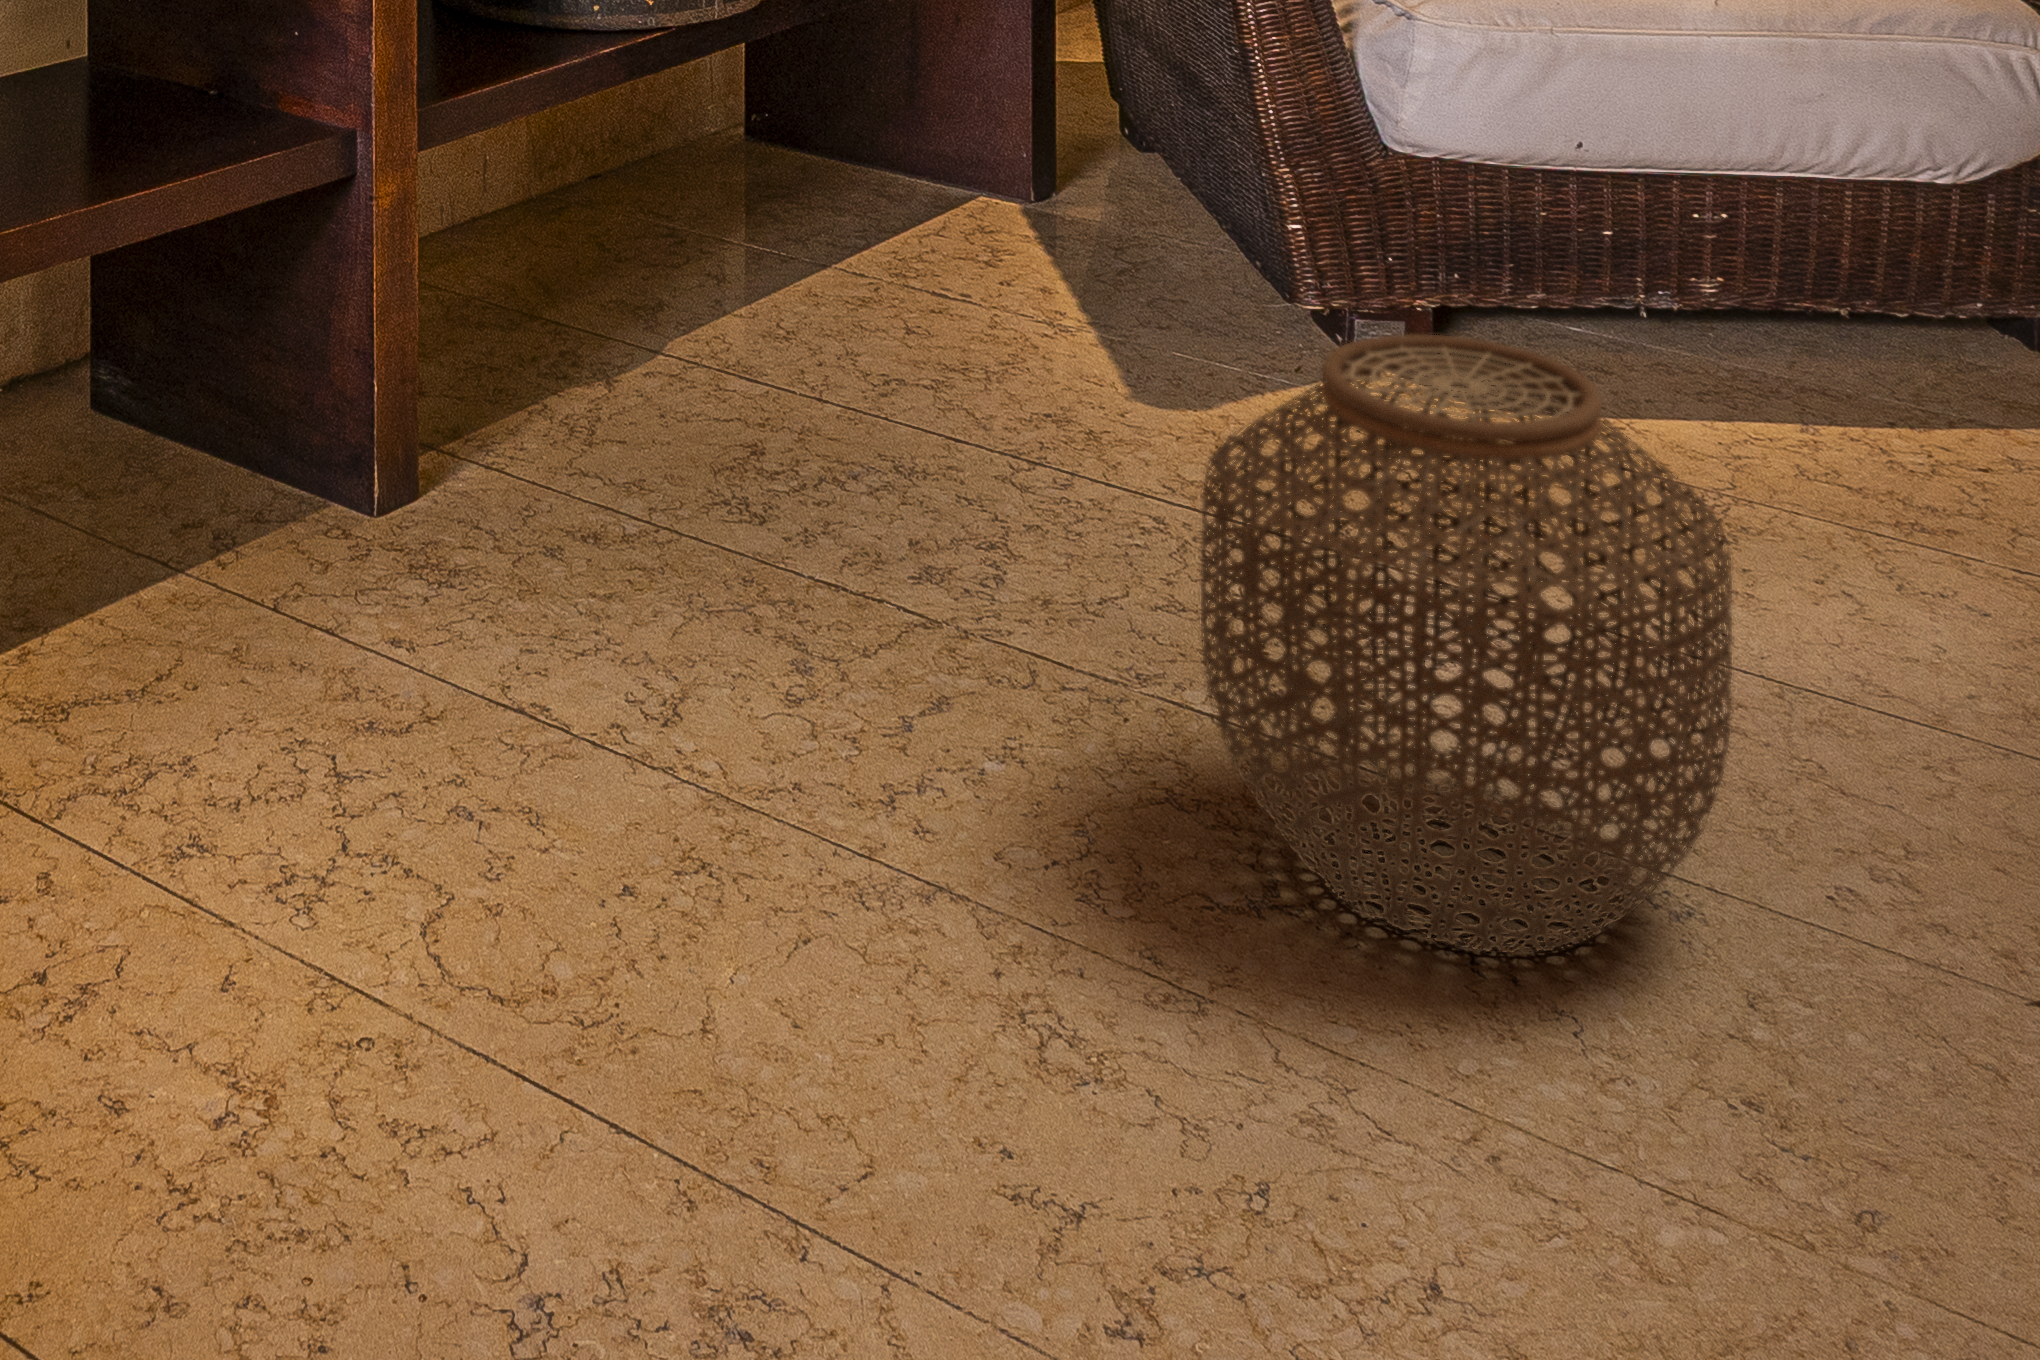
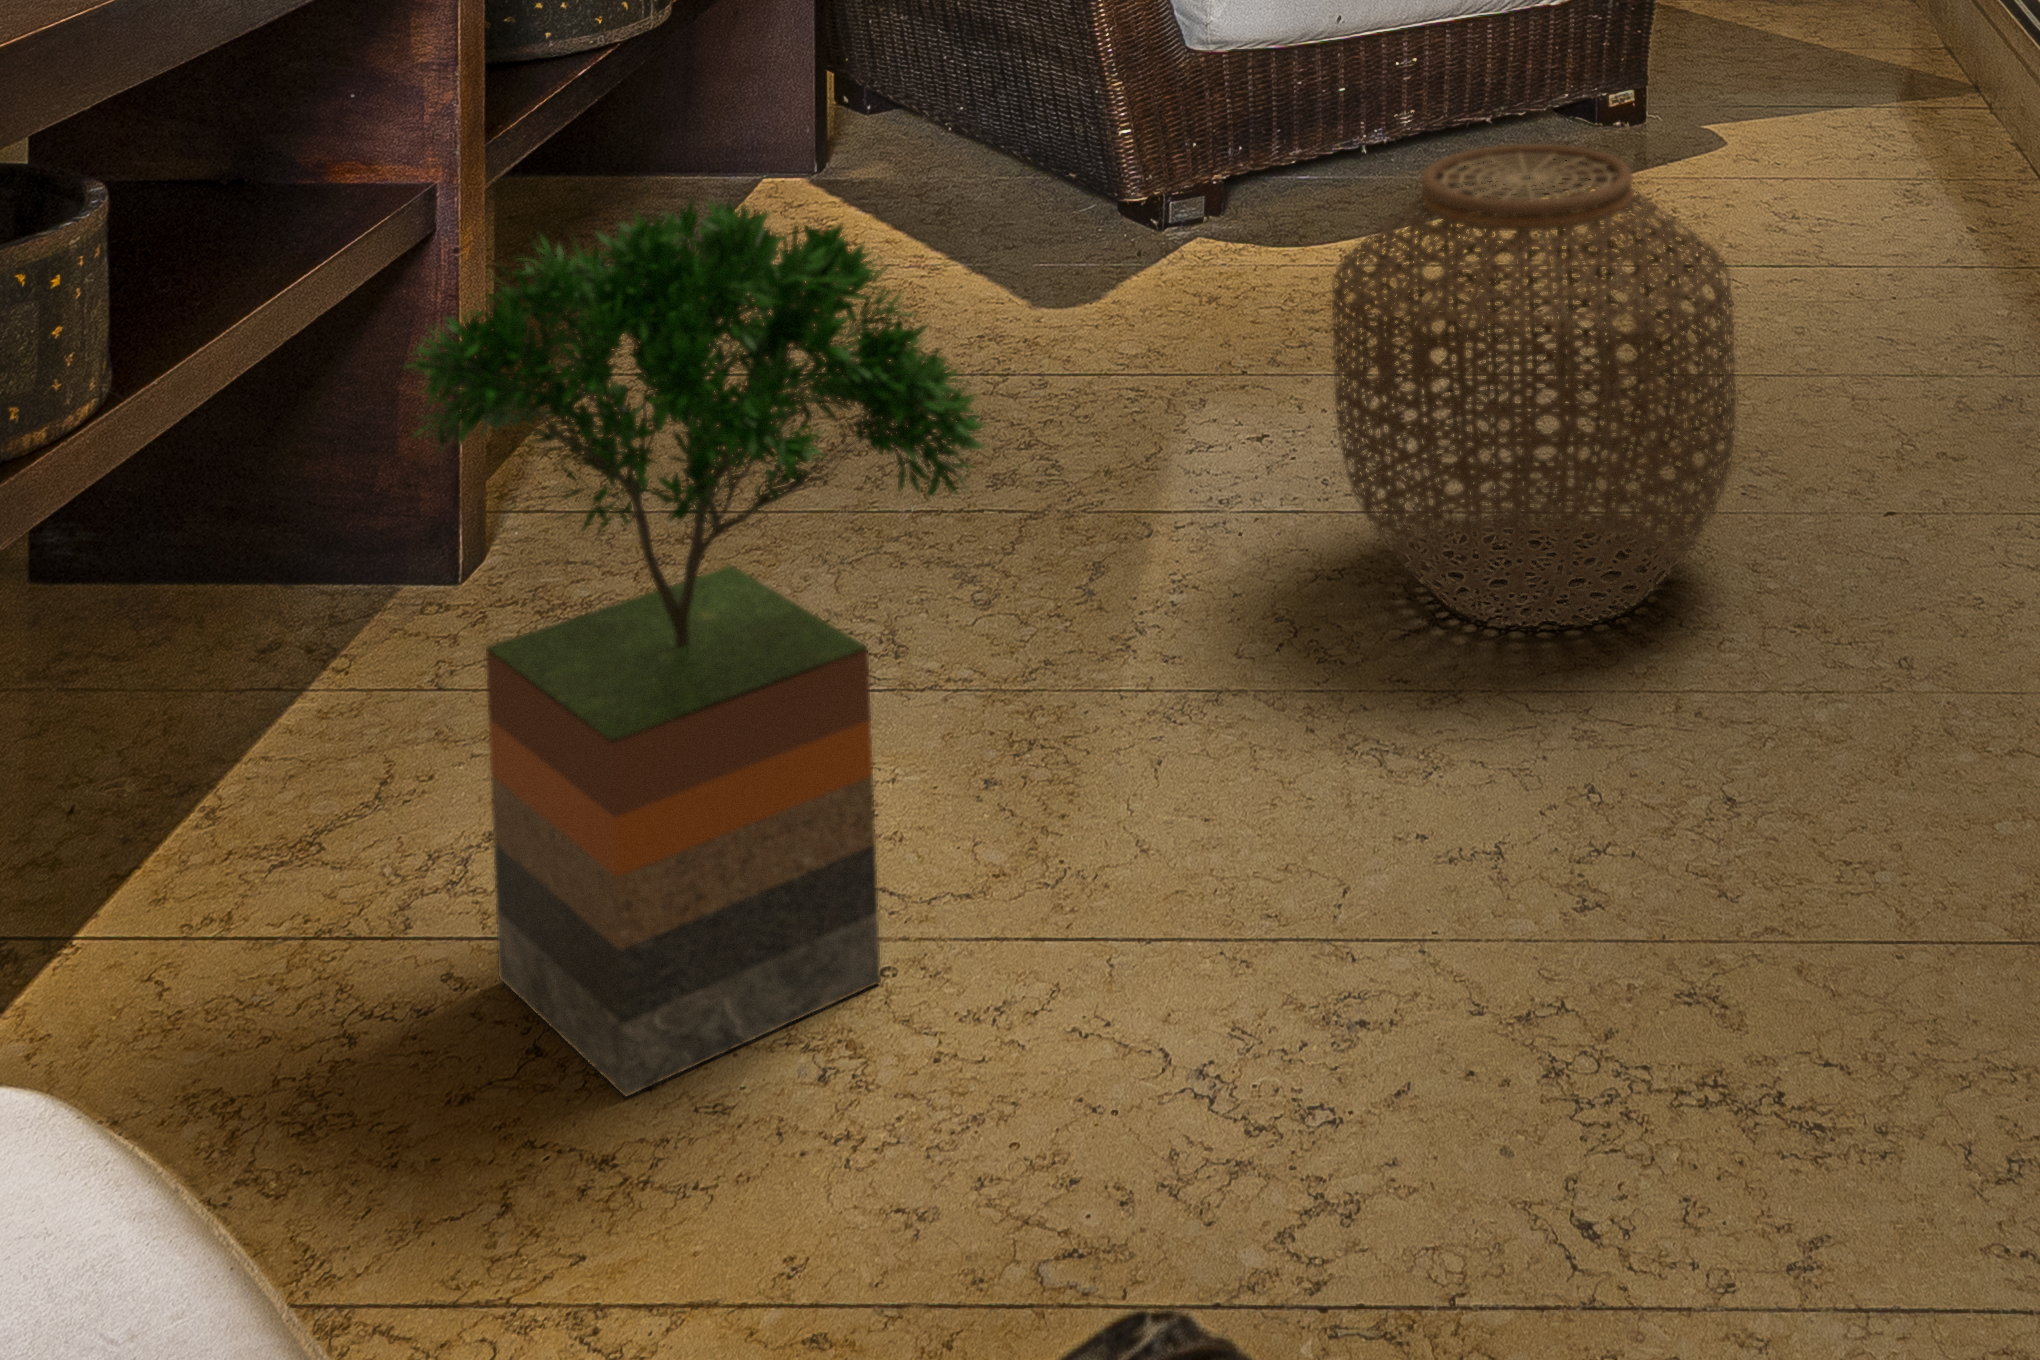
potted tree: none [28,186,555,1049] -> present [408,199,986,1096]

